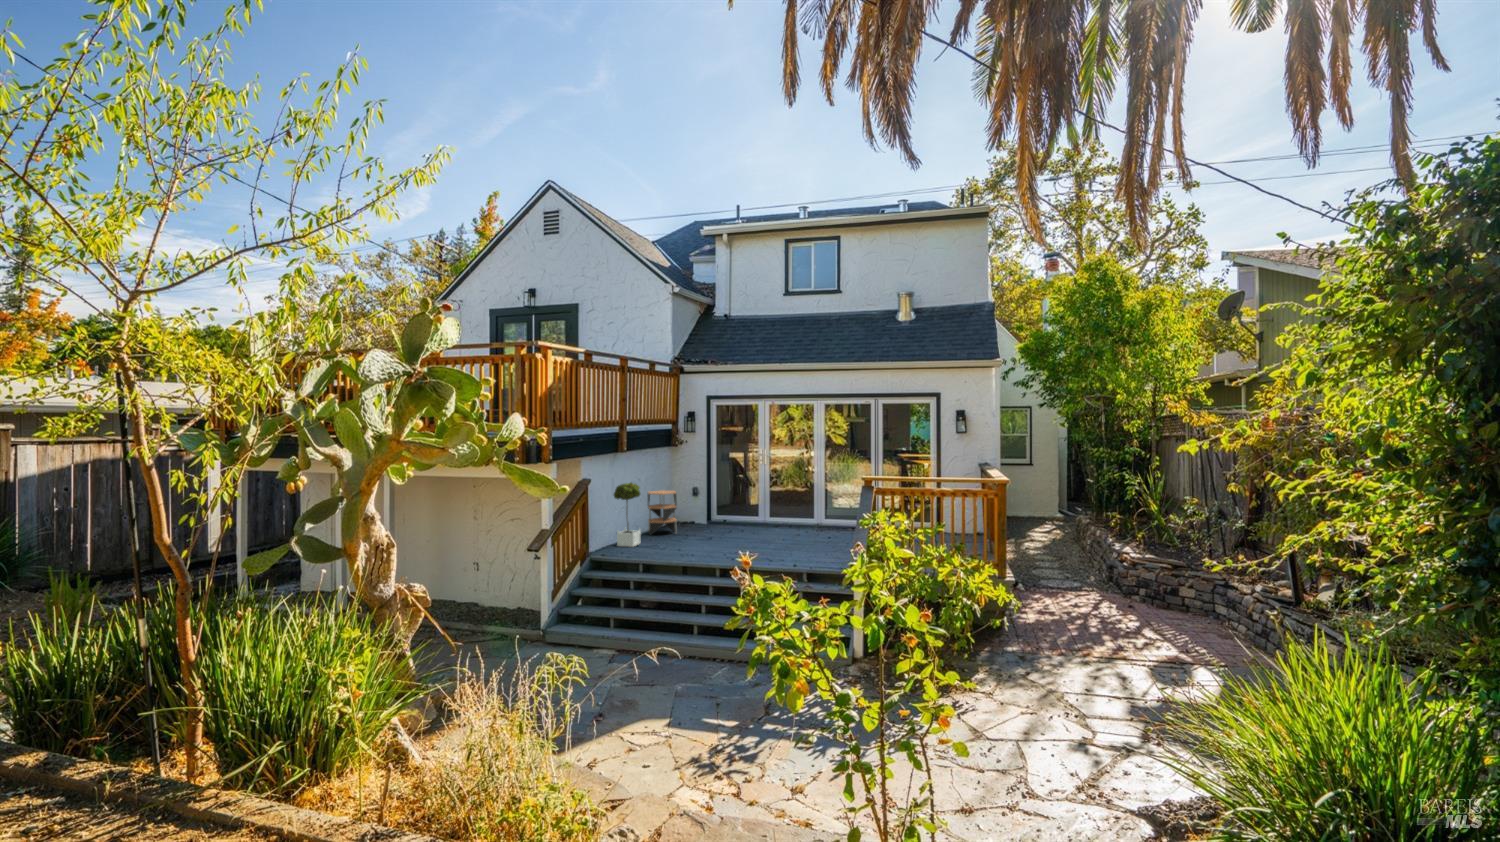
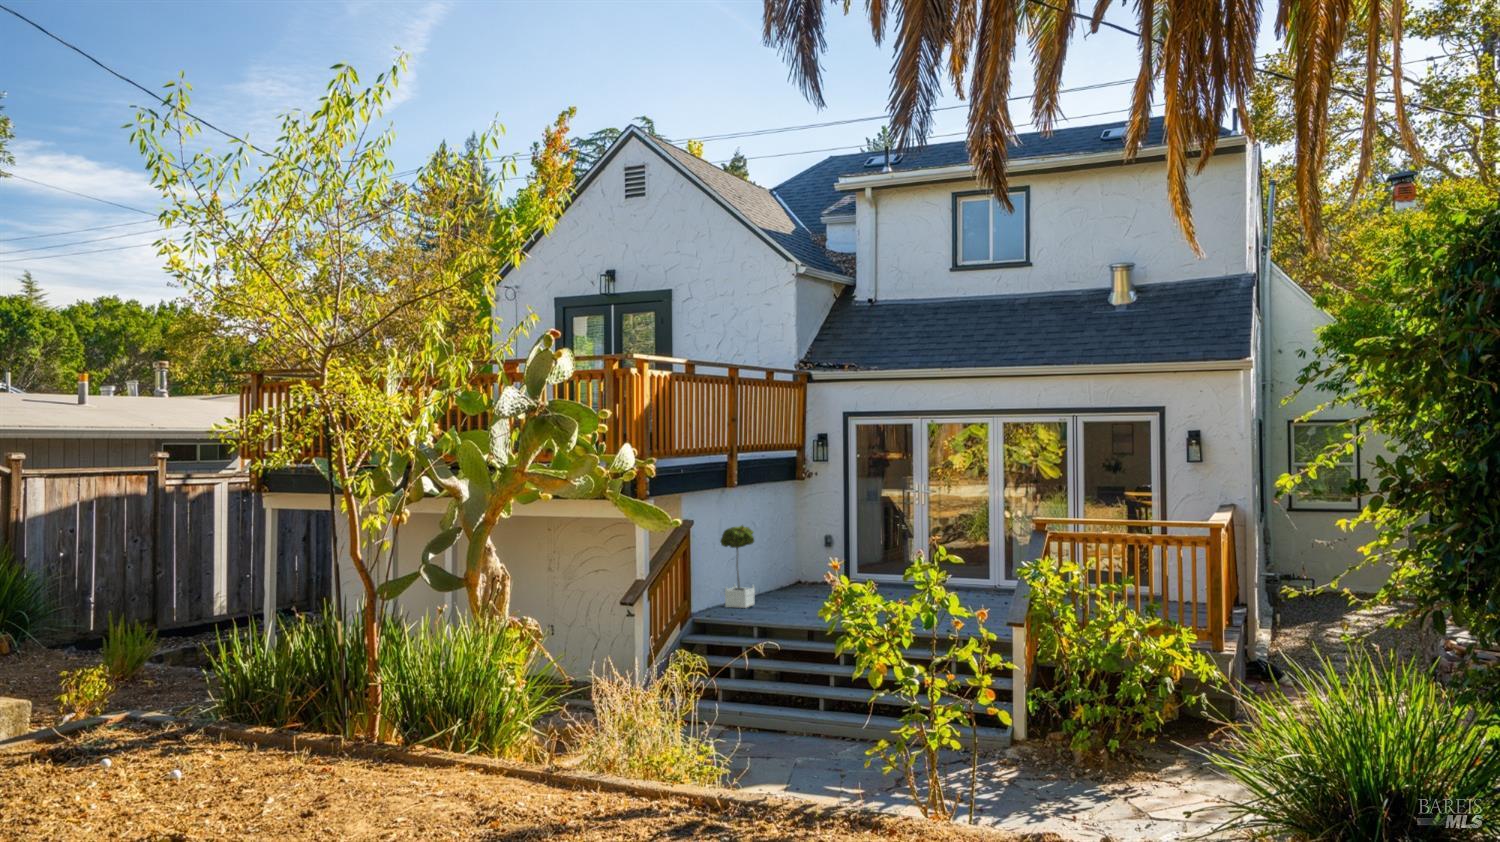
side table: present [648,490,677,535] -> none [764,538,802,596]

